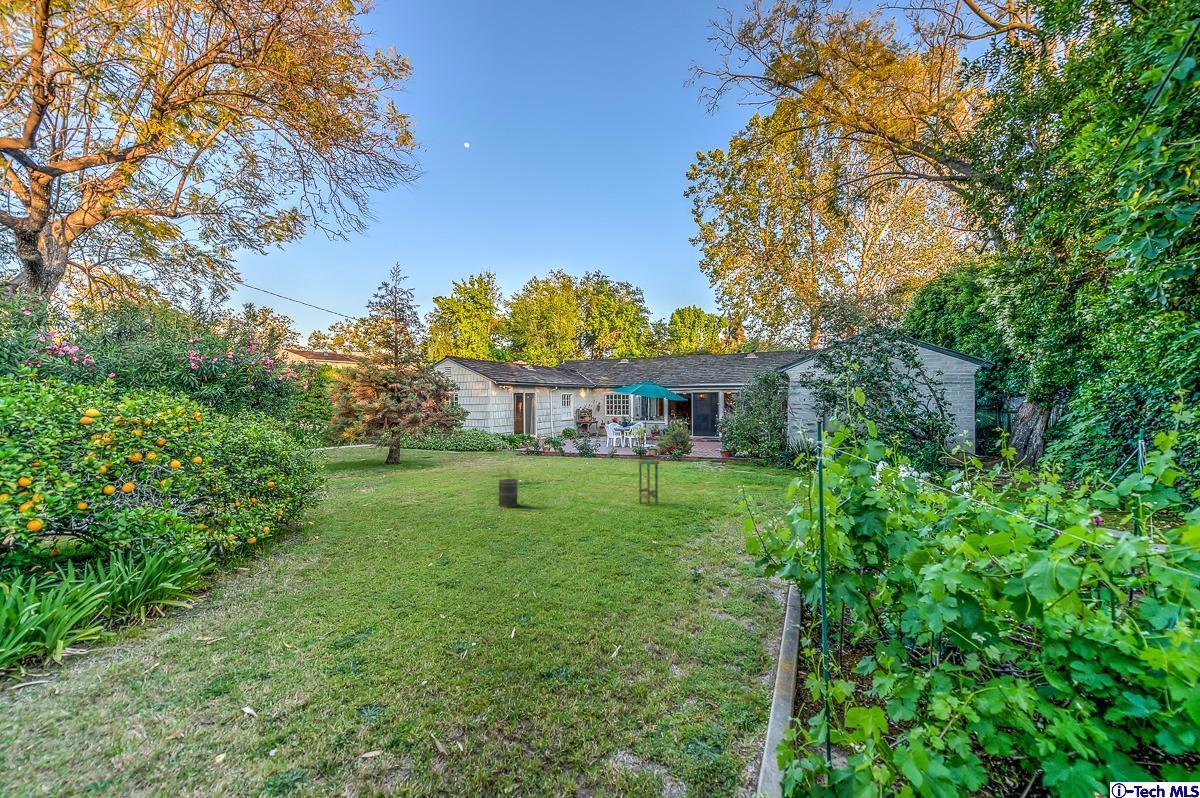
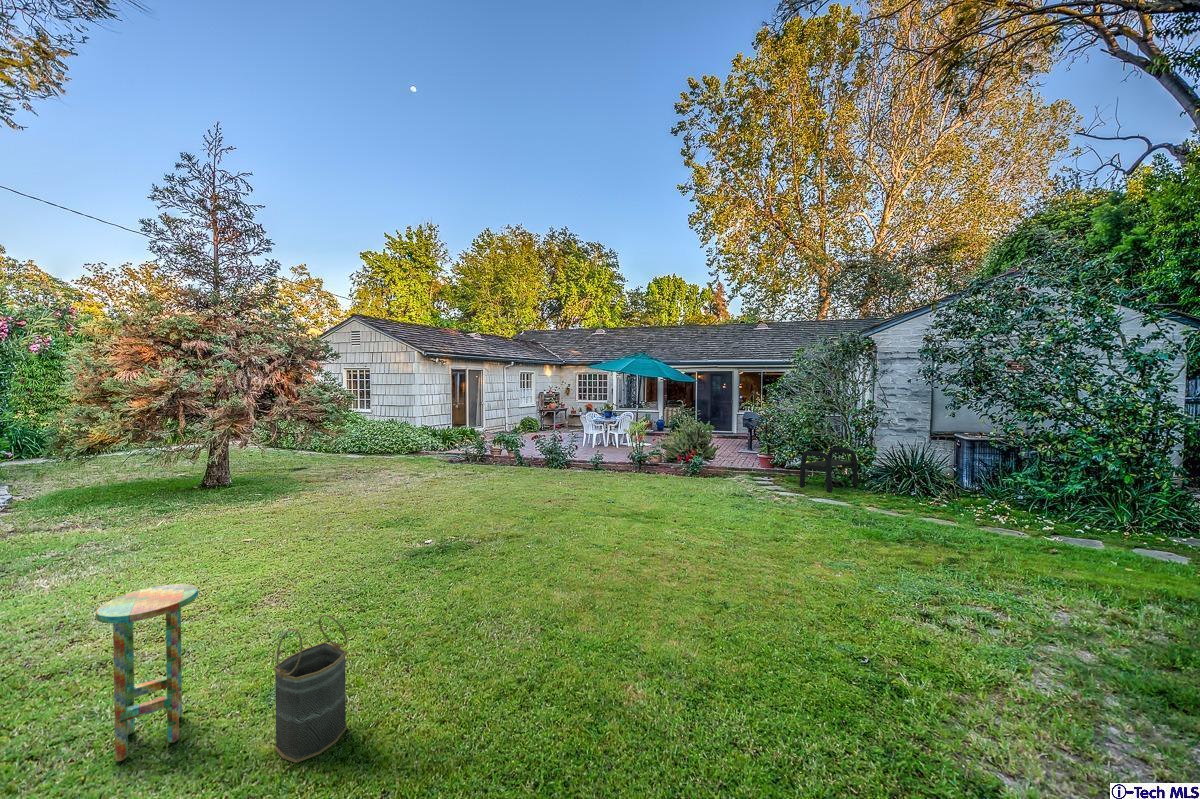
bench: none [743,441,782,468] -> present [800,448,858,493]
side table: present [638,460,659,505] -> present [96,584,198,761]

